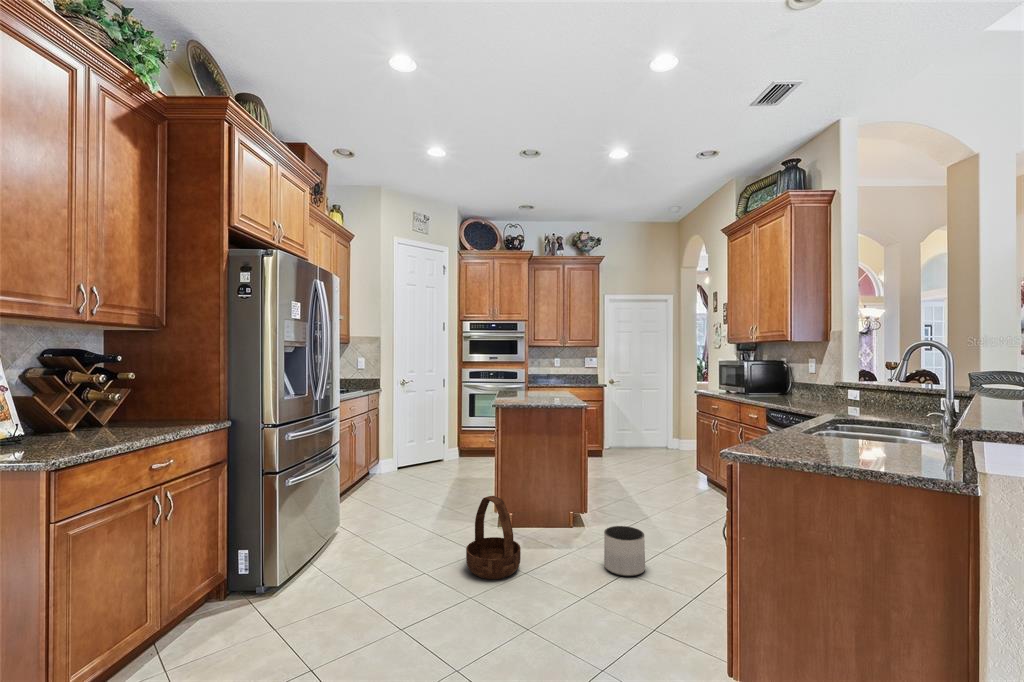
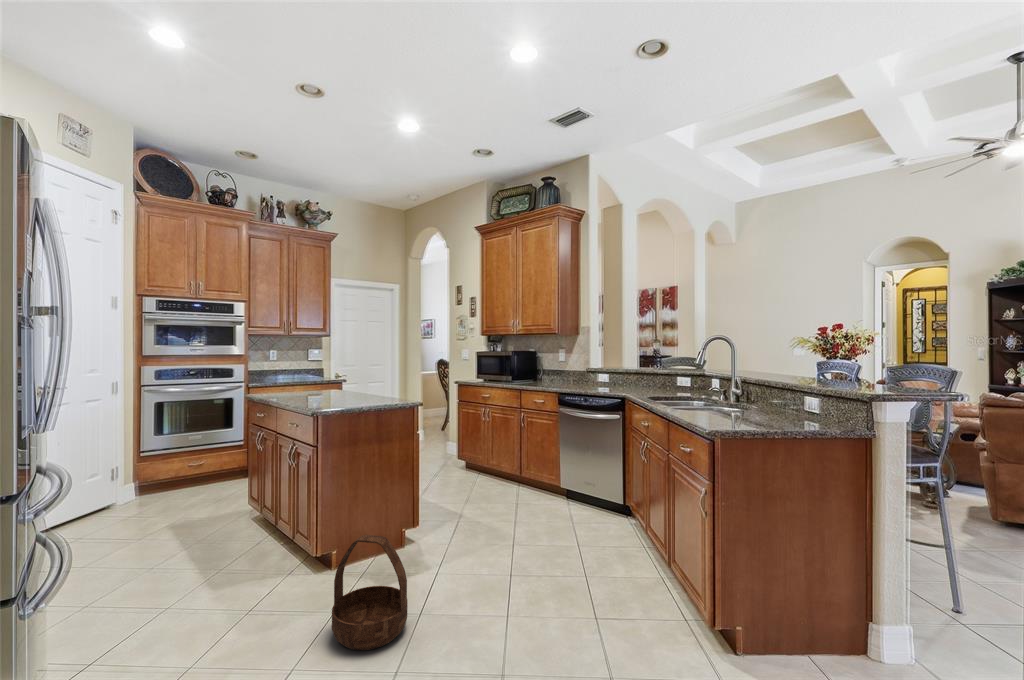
planter: present [604,526,645,576] -> none [479,529,521,583]

